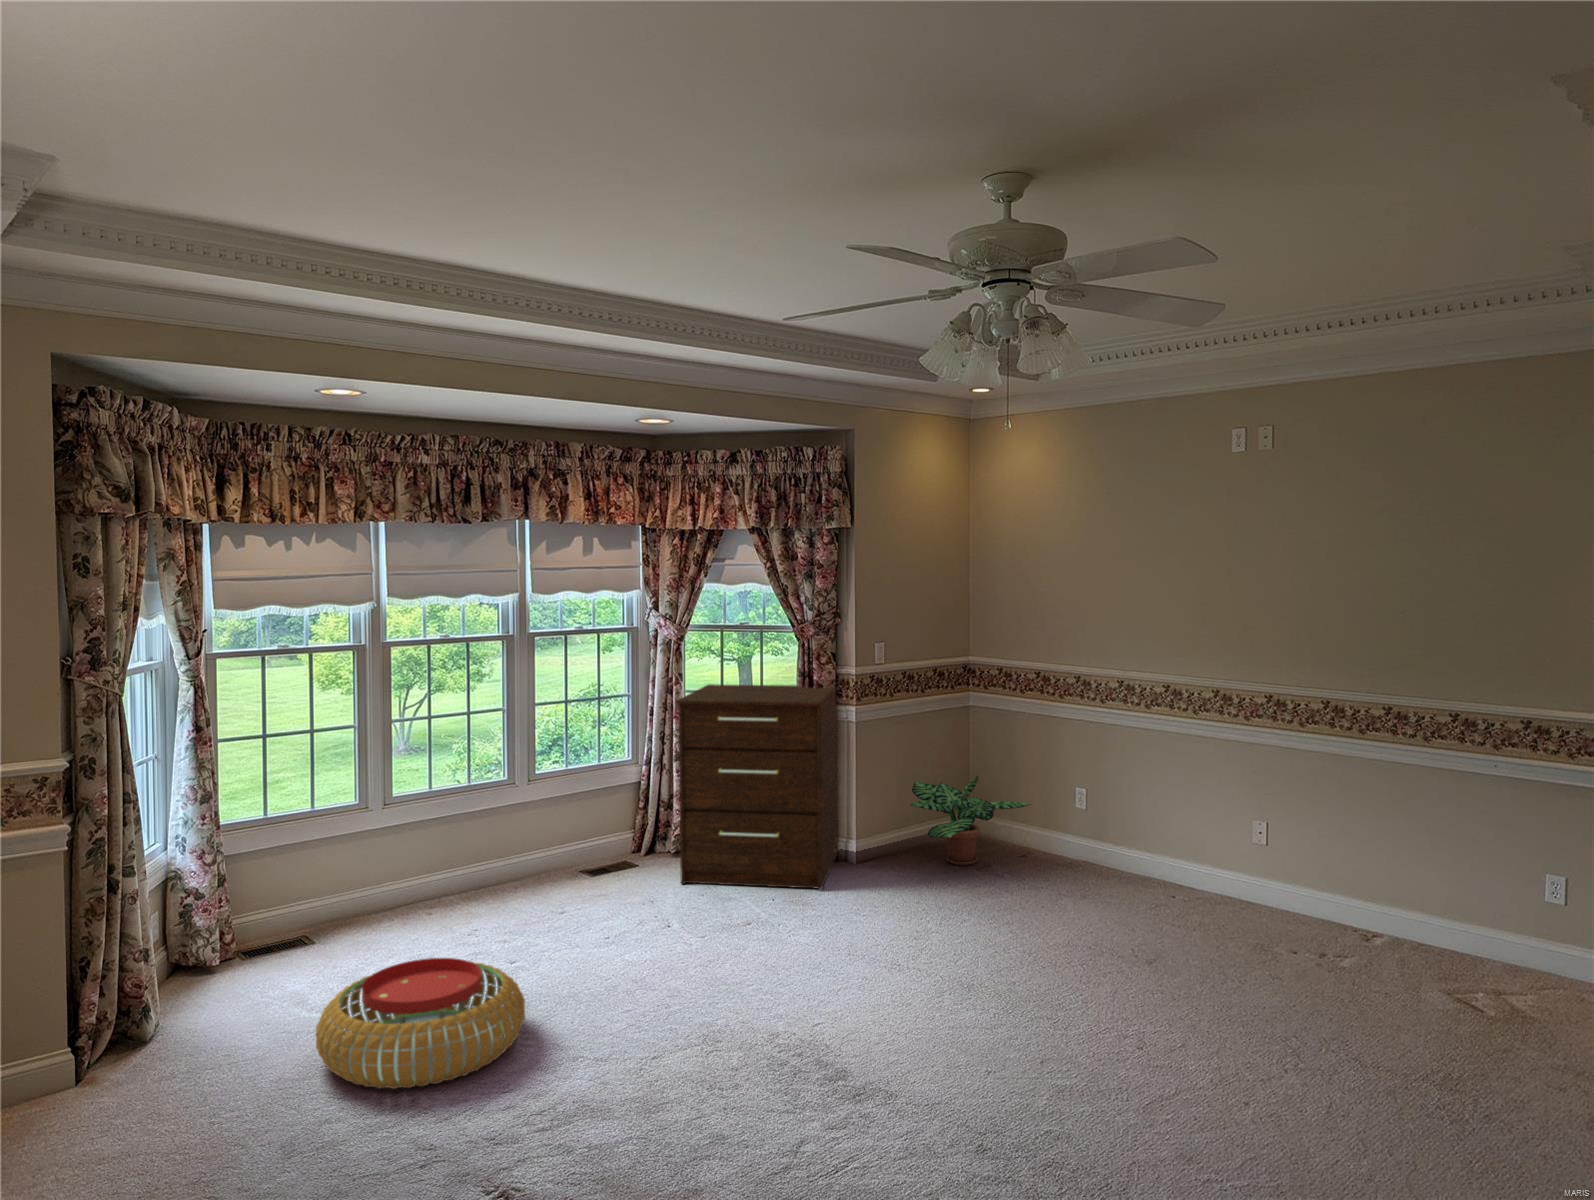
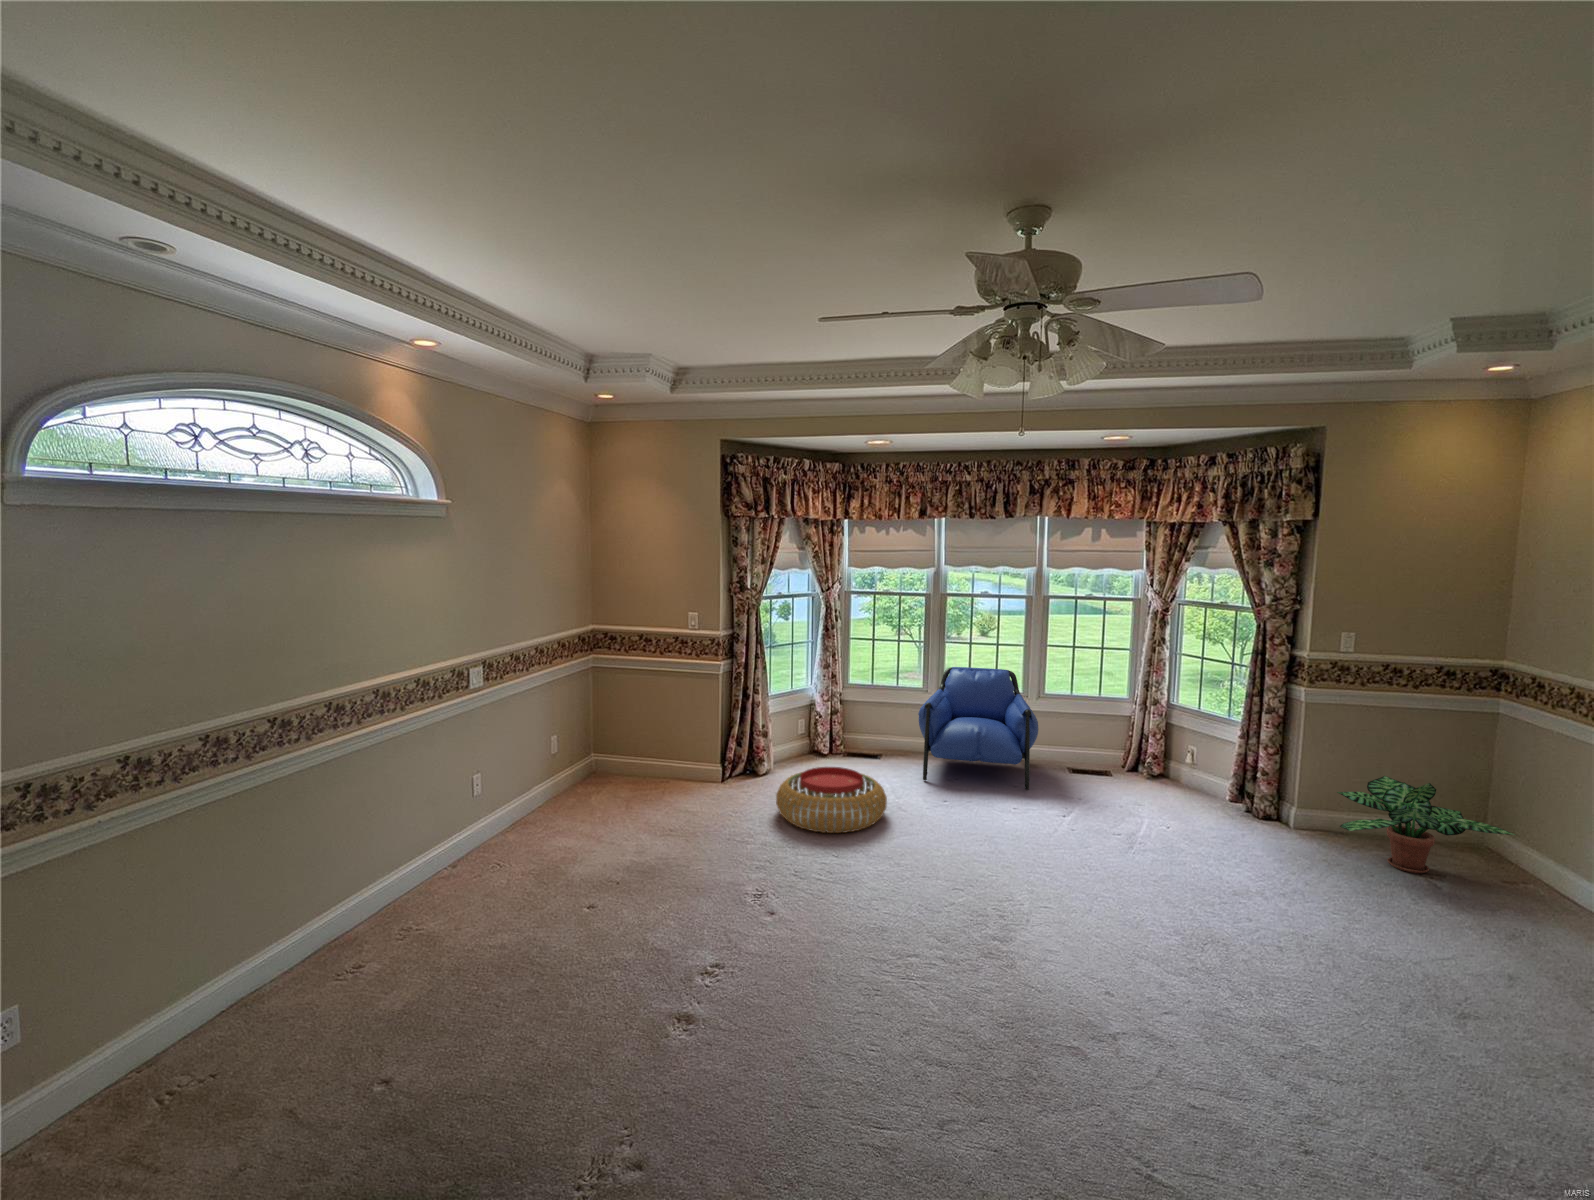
dresser: present [676,684,838,890] -> none [1110,649,1294,835]
armchair: none [401,750,598,948] -> present [918,667,1038,790]

